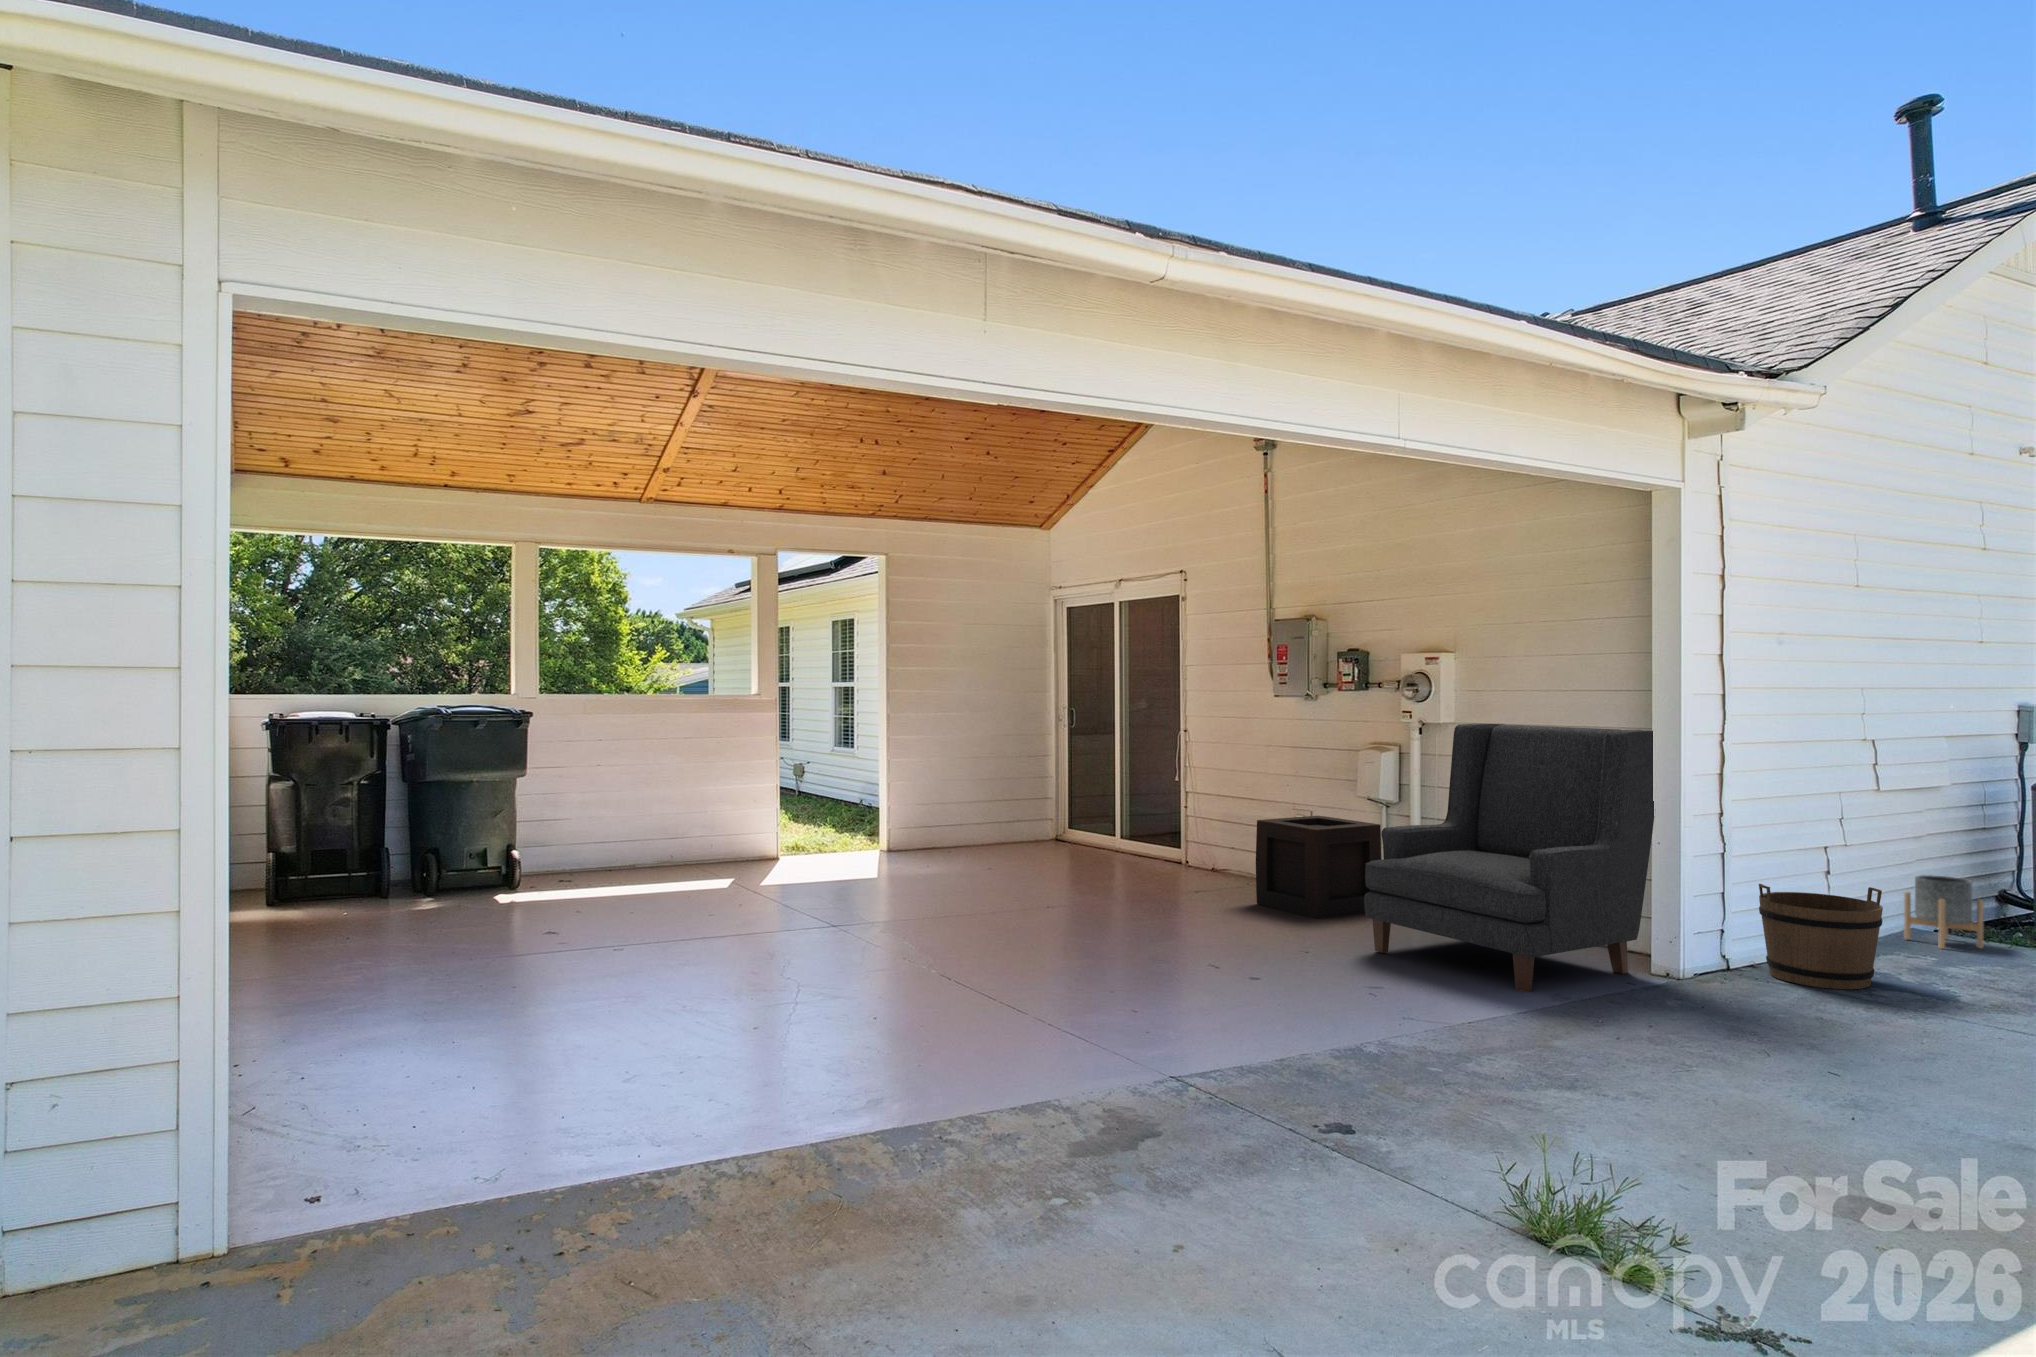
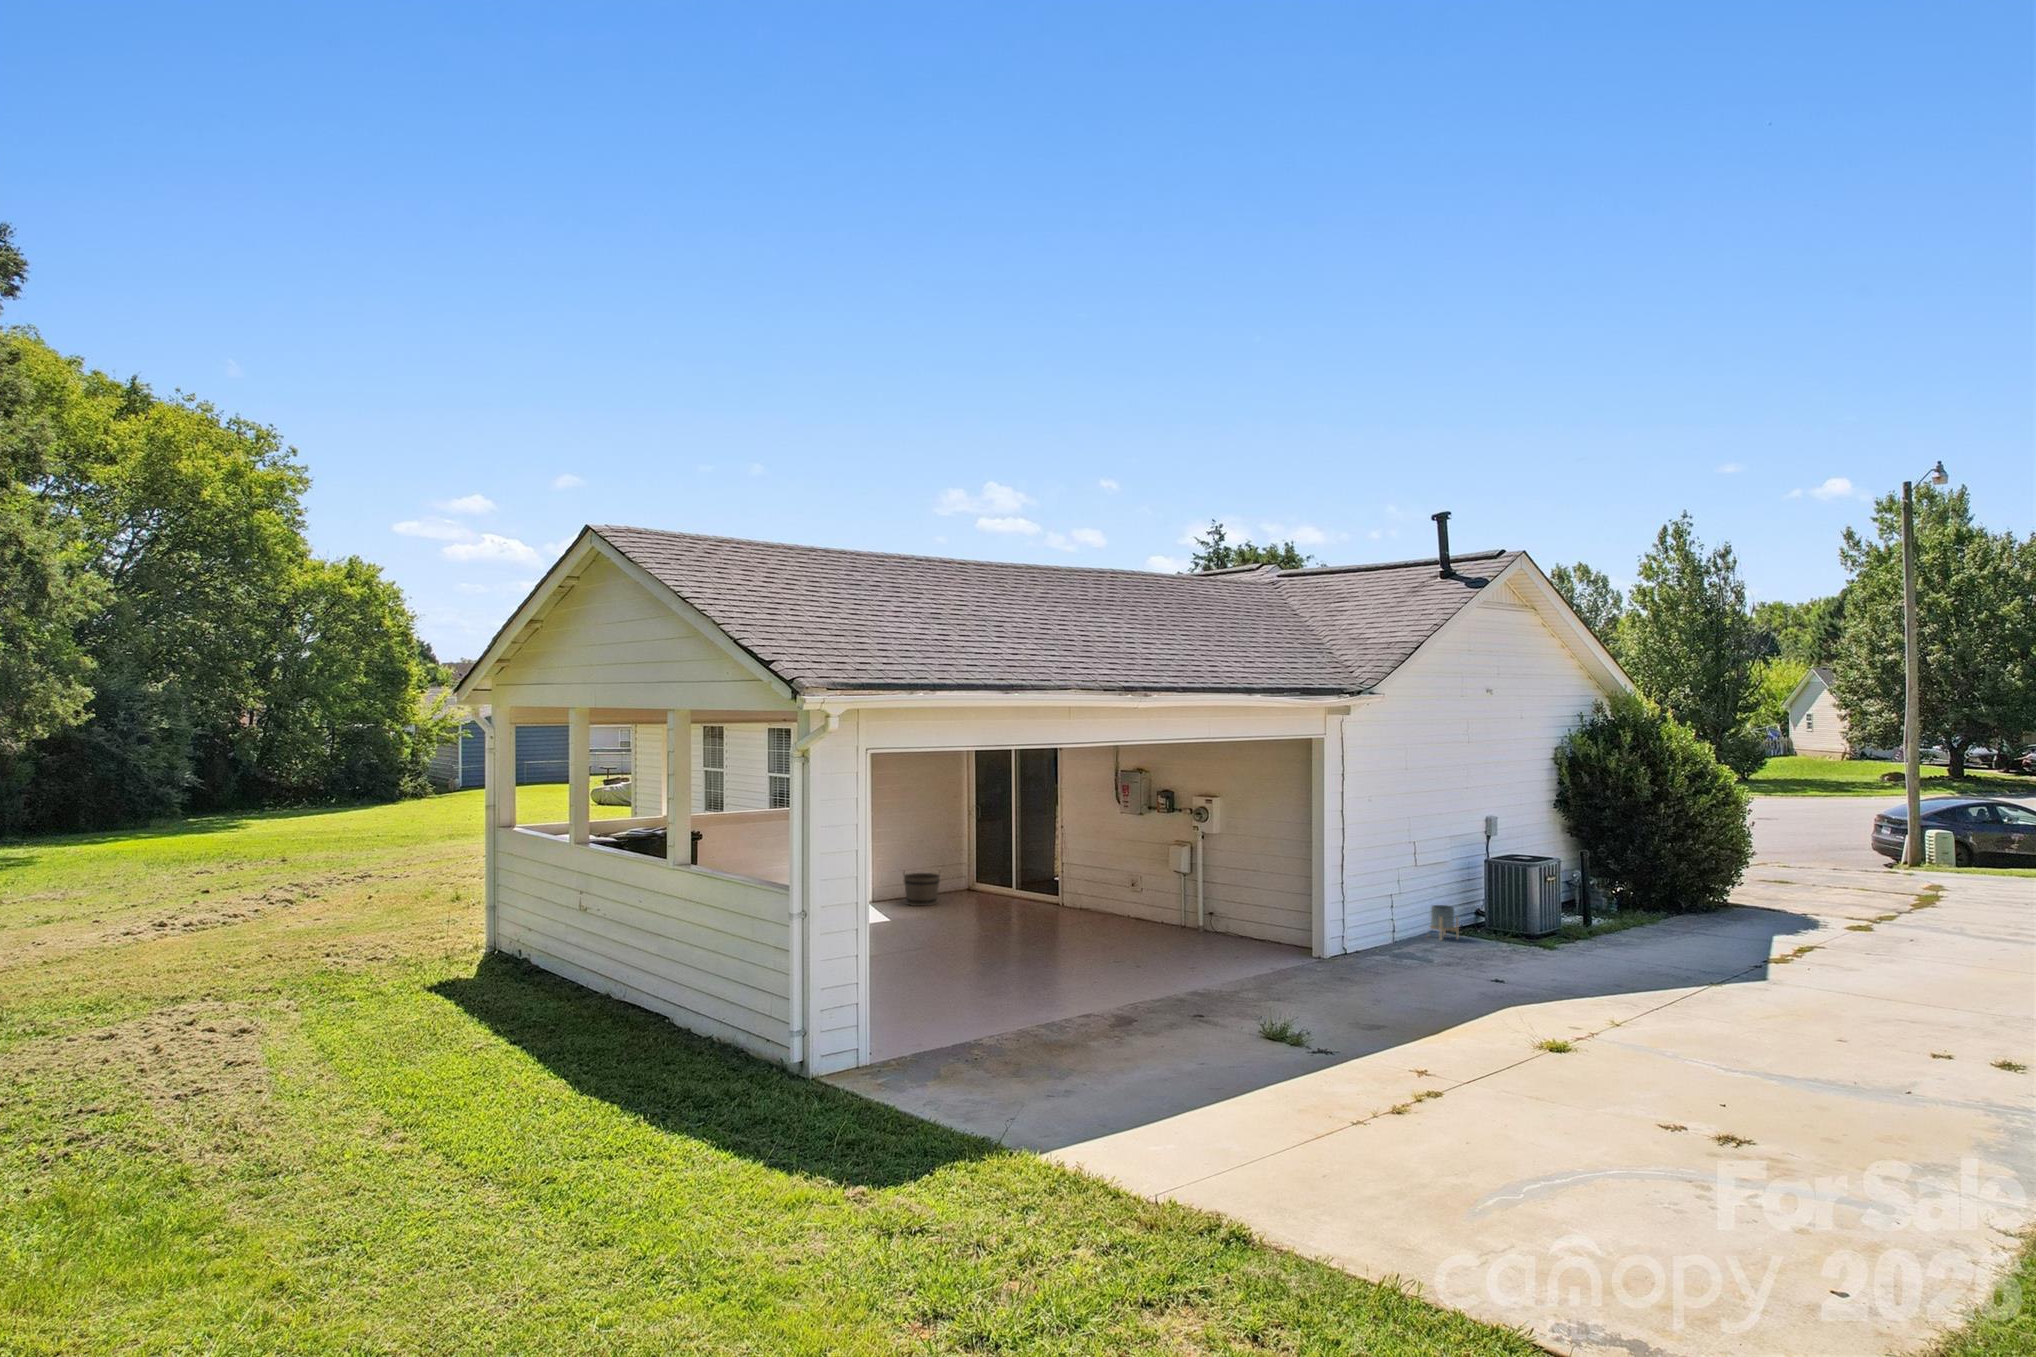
chair: present [1364,723,1654,992] -> none [1182,835,1318,970]
wooden crate: present [1256,816,1381,918] -> none [1115,880,1182,939]
bucket: present [1759,884,1883,989] -> present [903,873,940,906]

